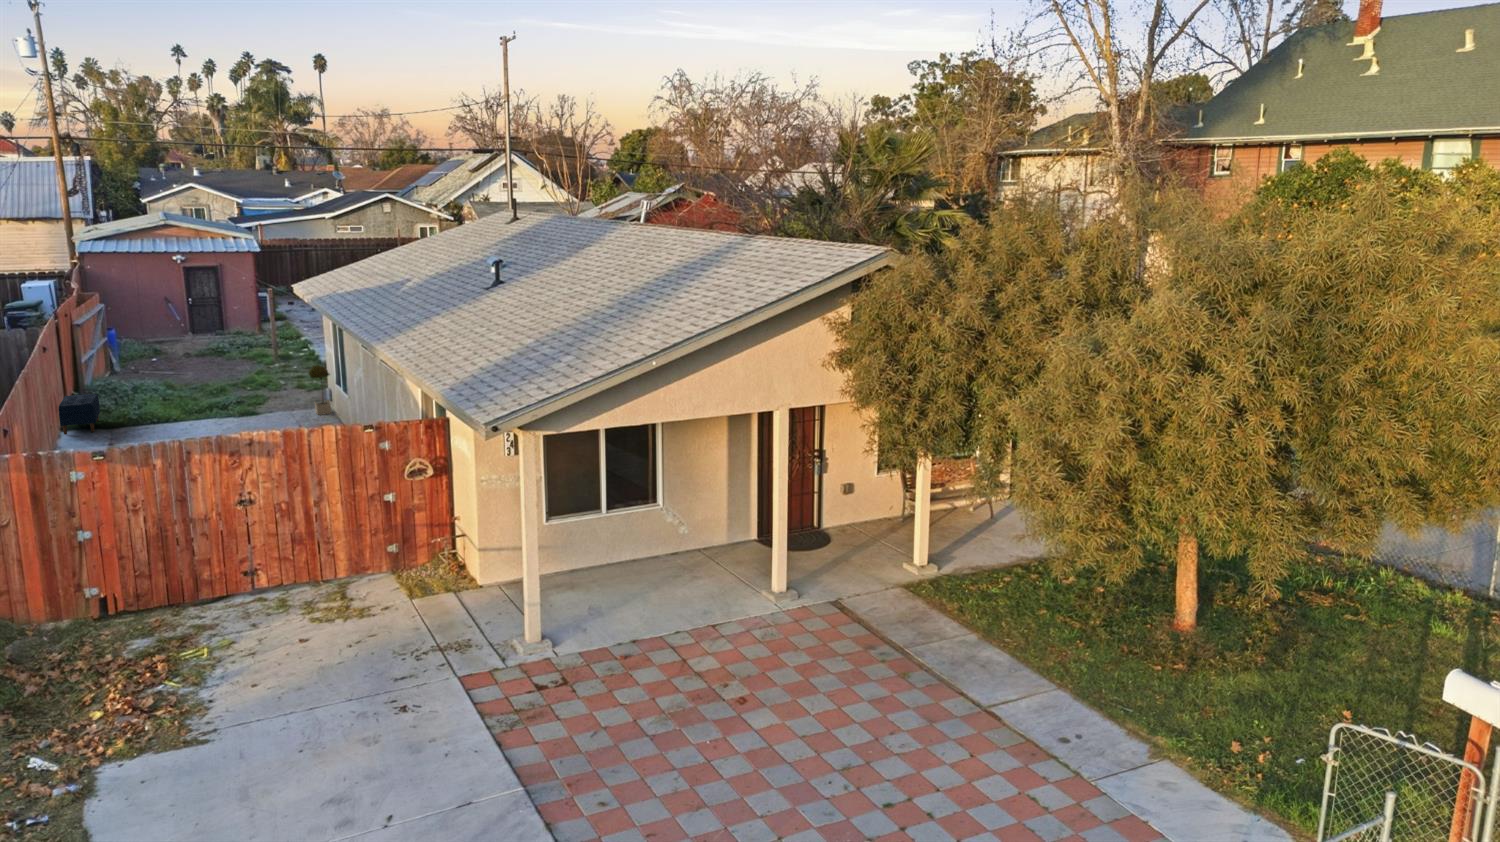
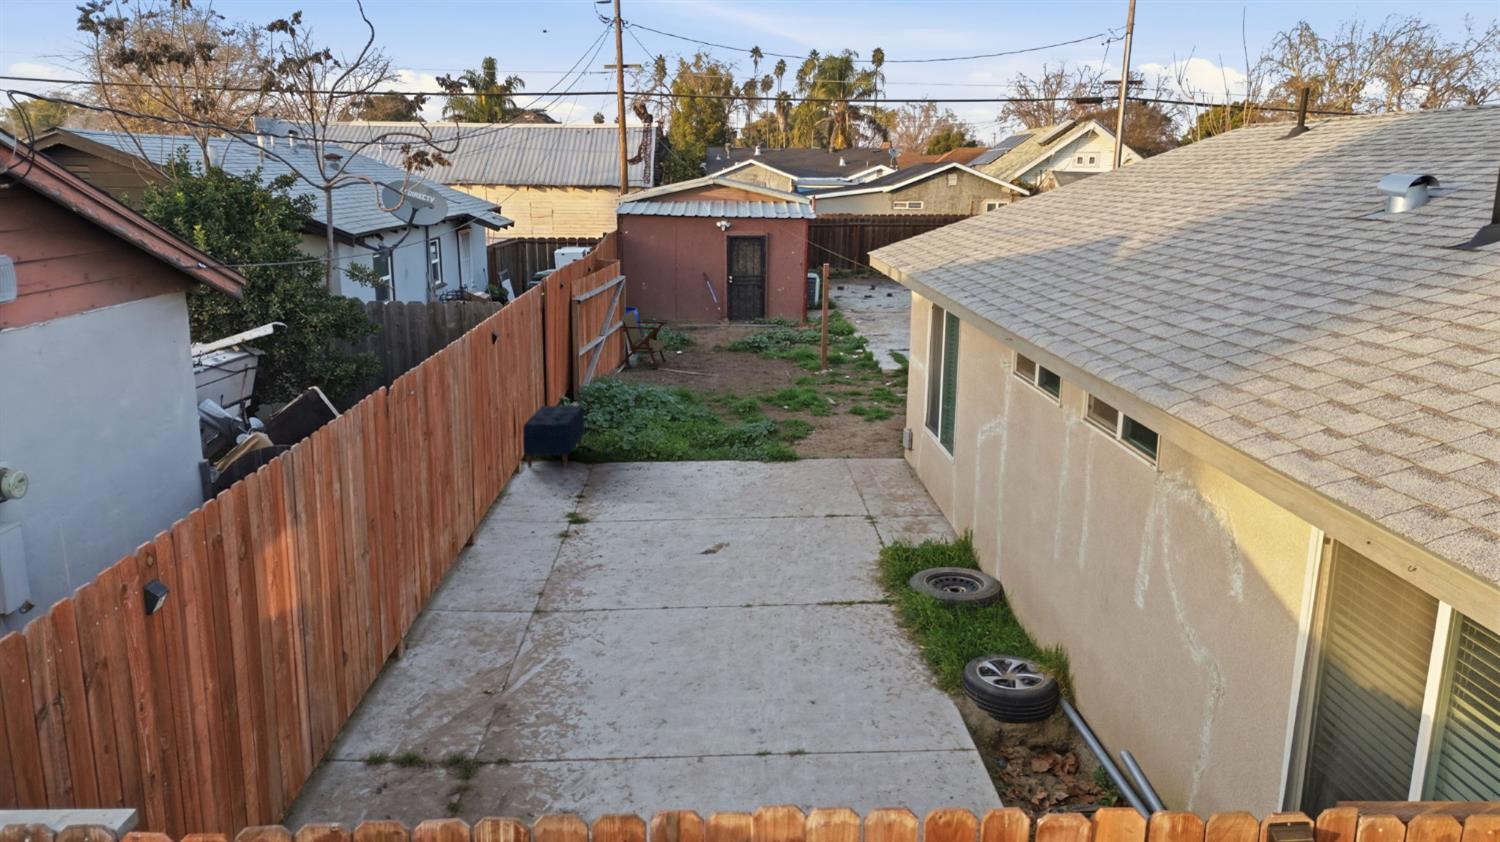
lounge chair: none [103,331,145,375] -> present [617,311,667,369]
potted tree: present [309,365,331,415] -> none [881,389,917,475]

